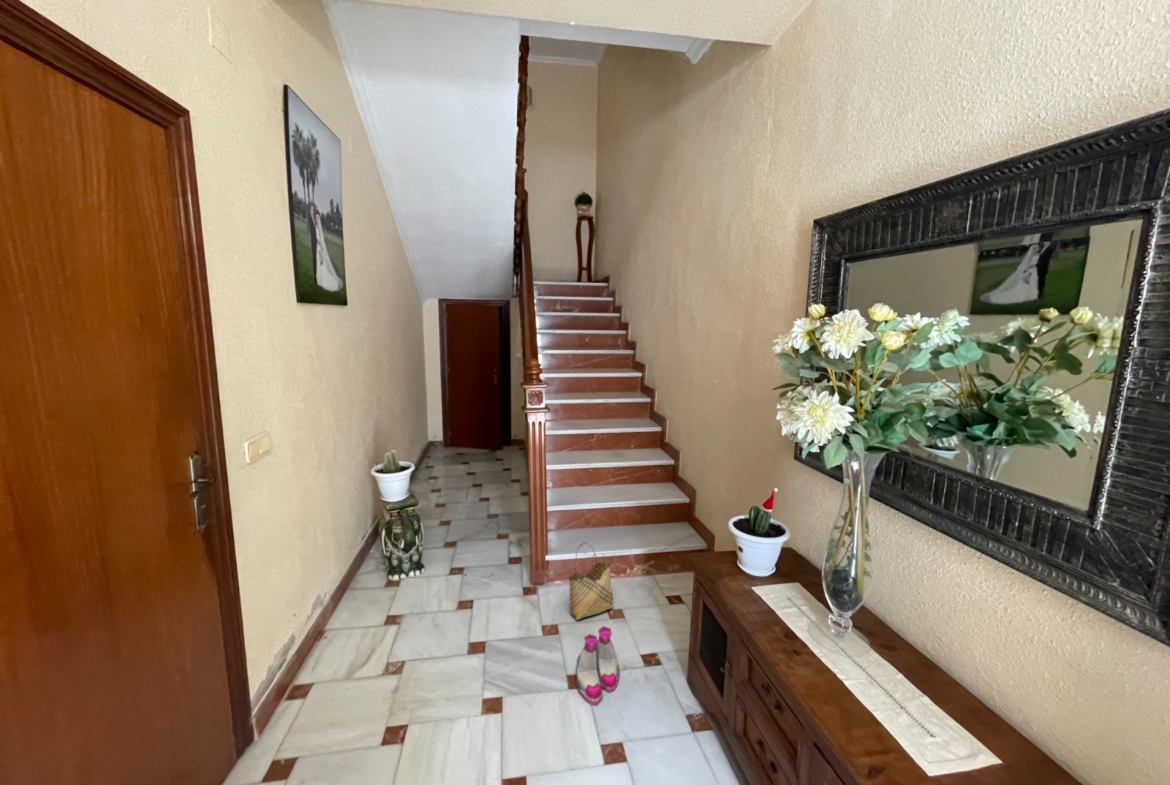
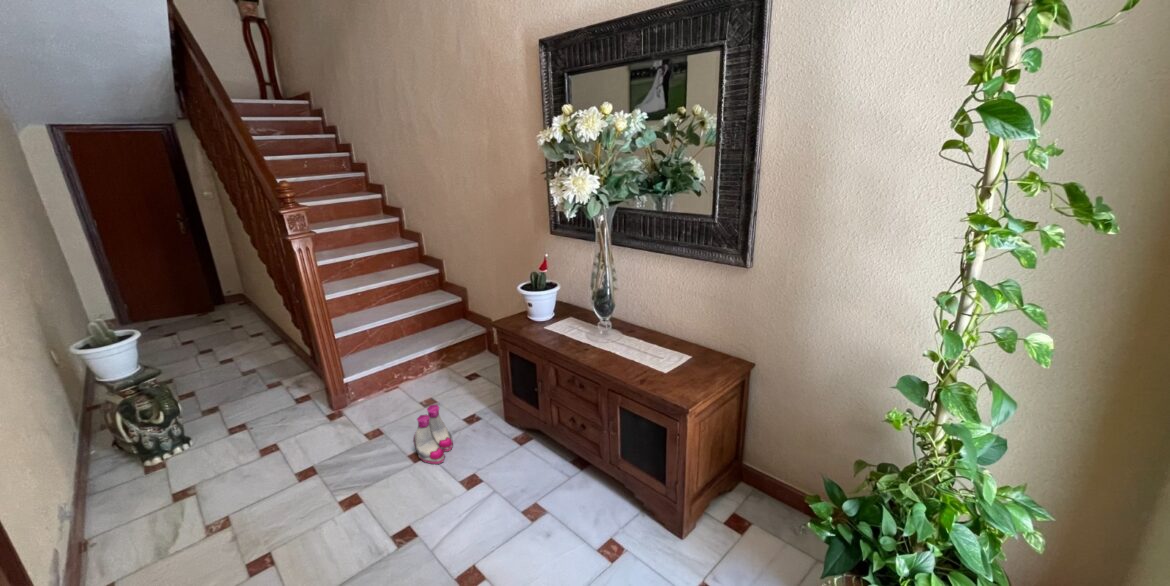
woven basket: present [569,543,613,620] -> none [378,353,424,419]

